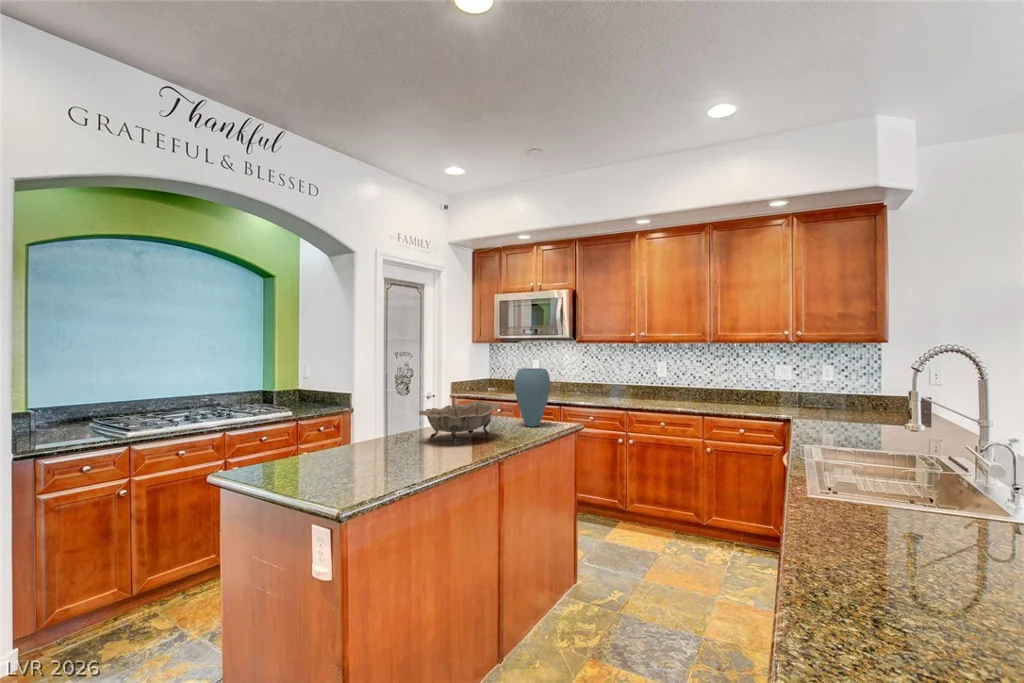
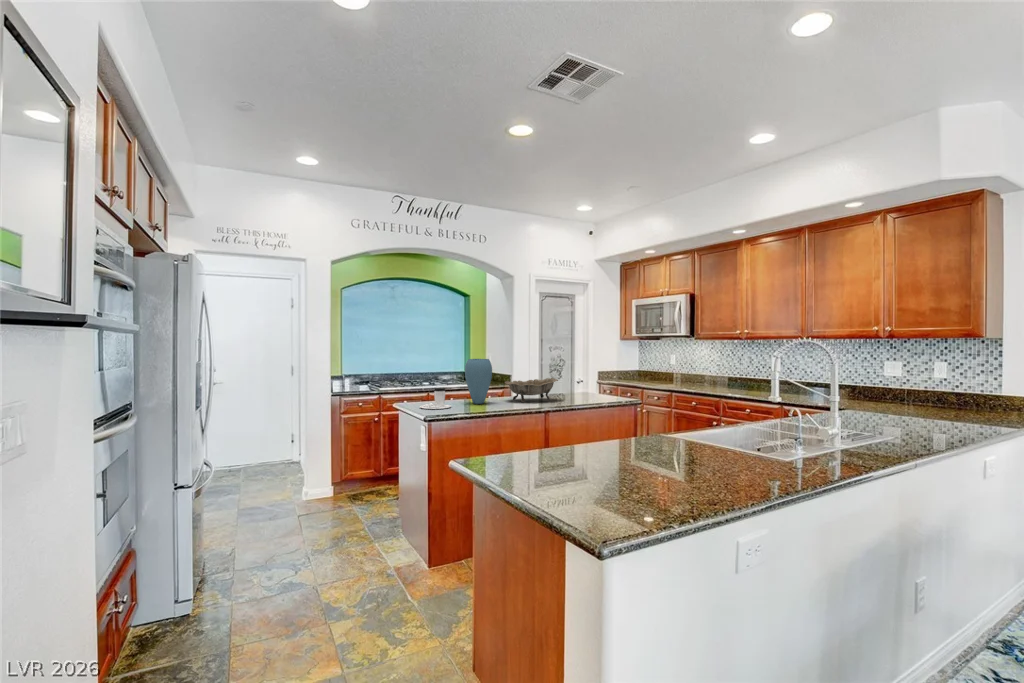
vase: present [514,368,550,427] -> present [465,359,492,404]
coffee cup: none [295,436,361,483] -> present [420,388,451,409]

